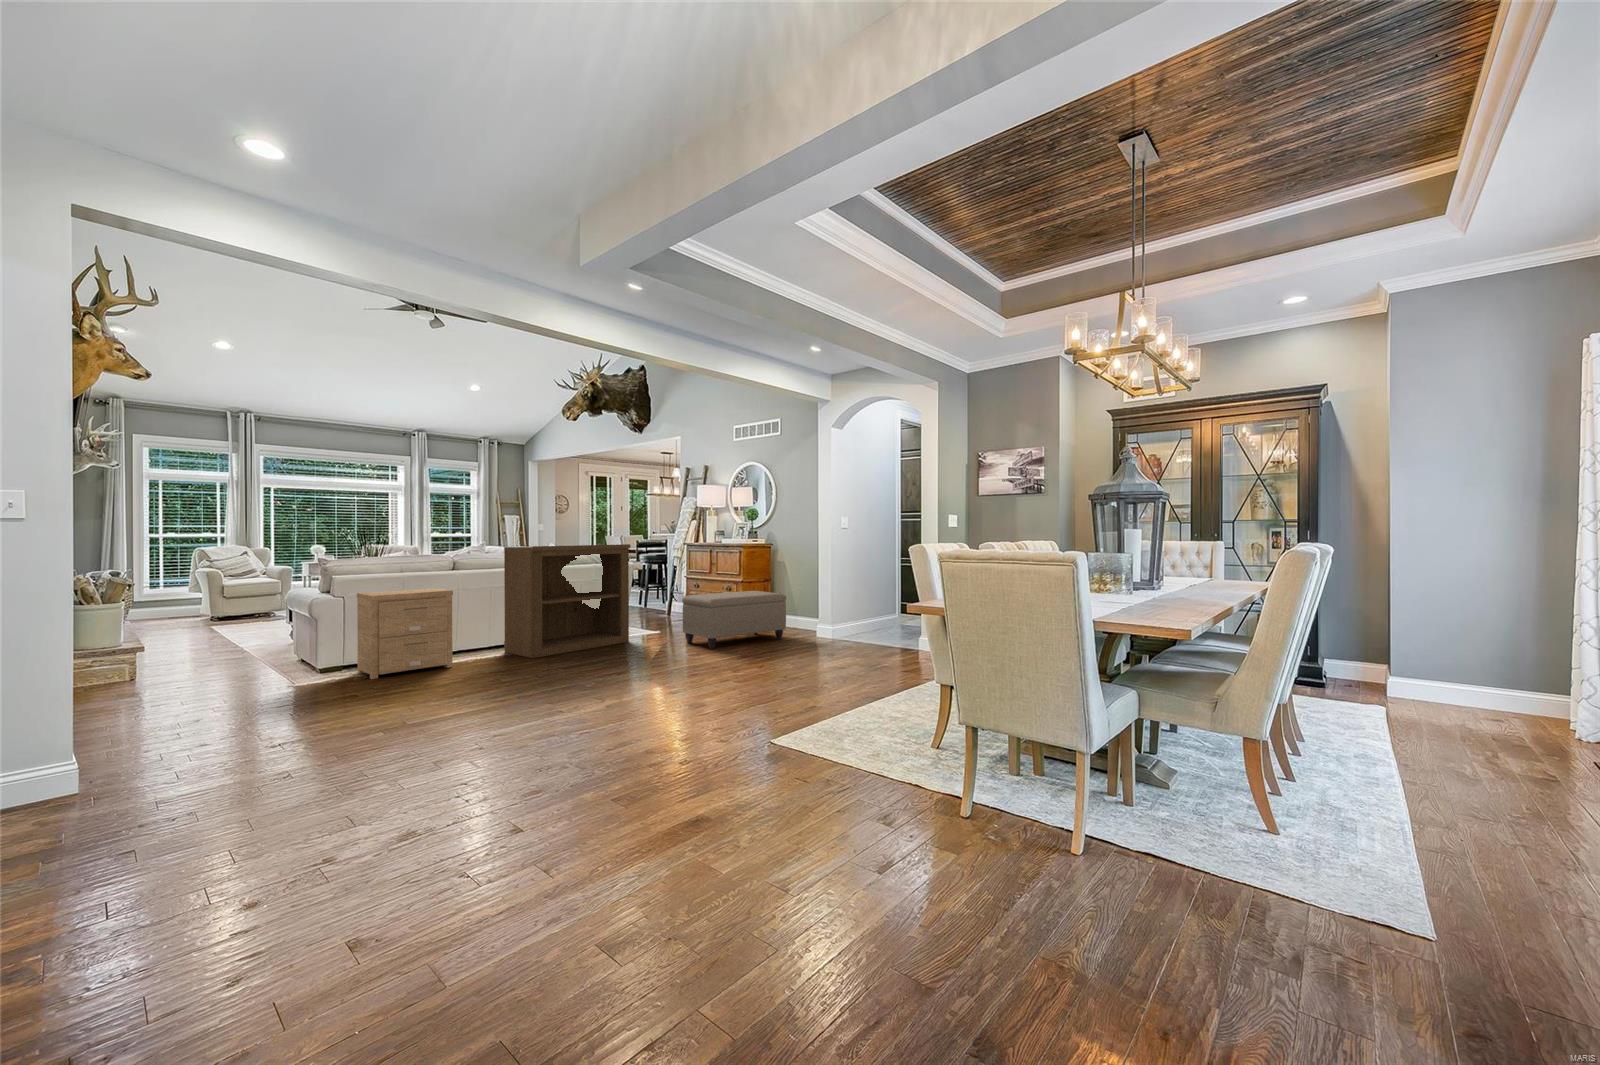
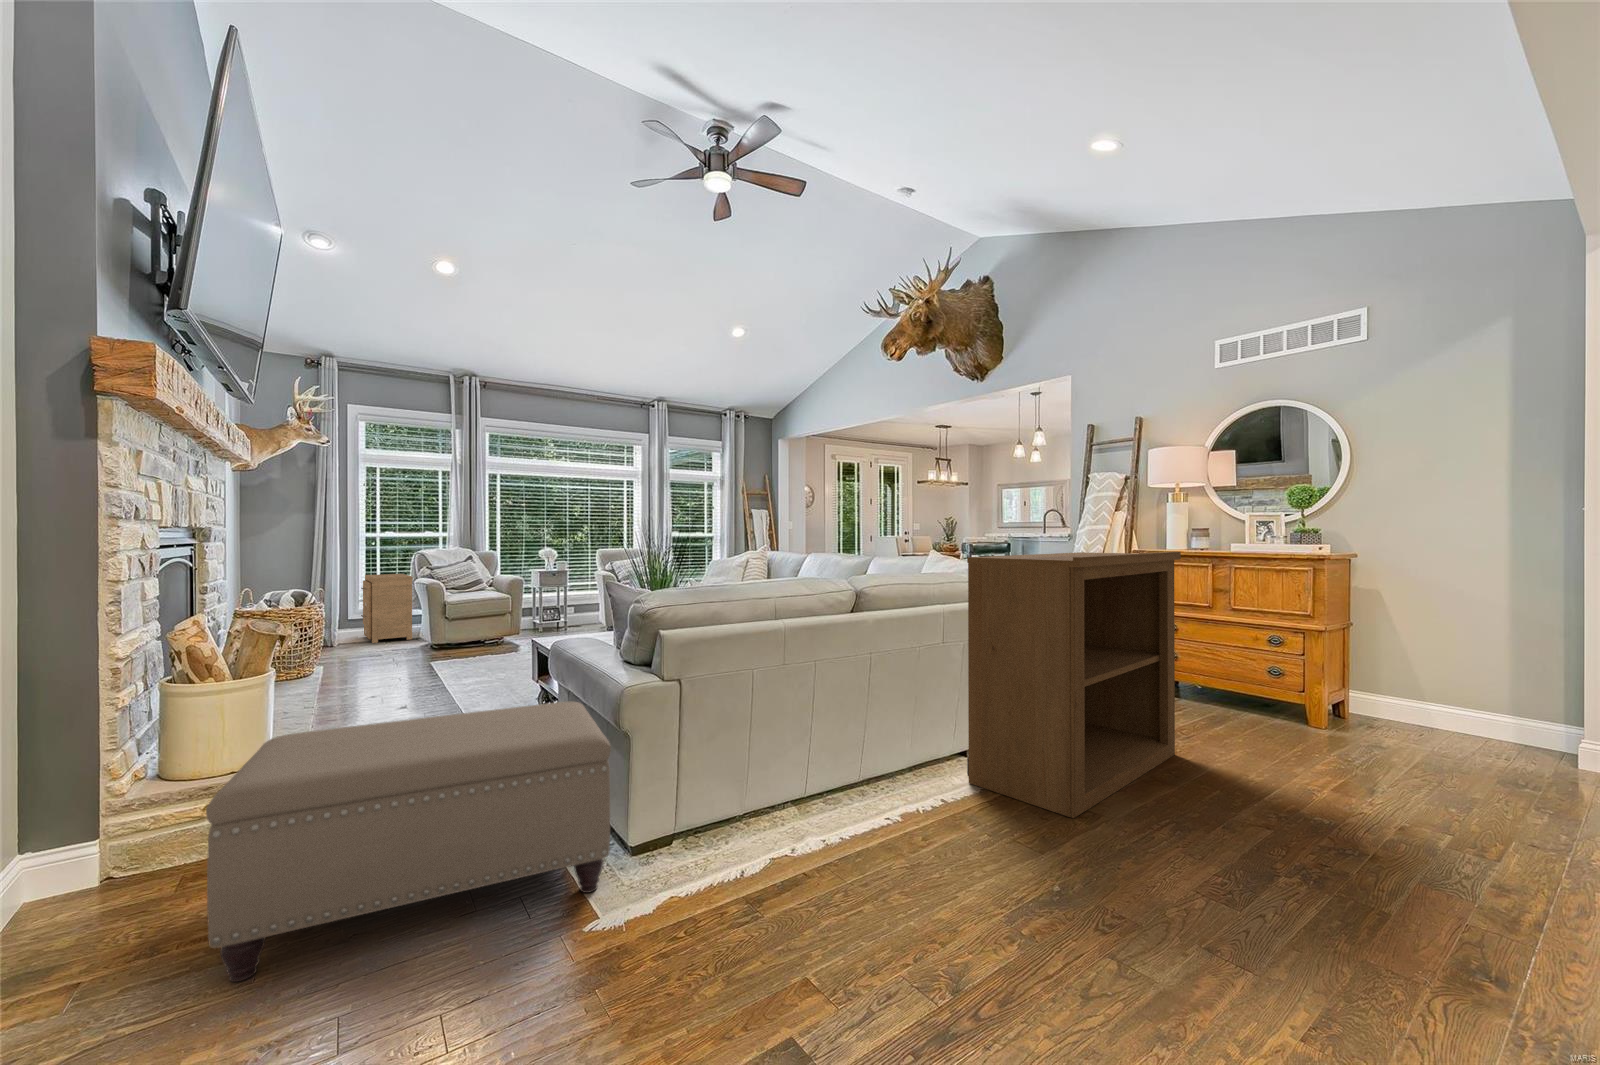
side table: present [357,588,453,679] -> present [361,574,413,643]
ottoman: present [682,591,786,649] -> present [206,701,611,982]

